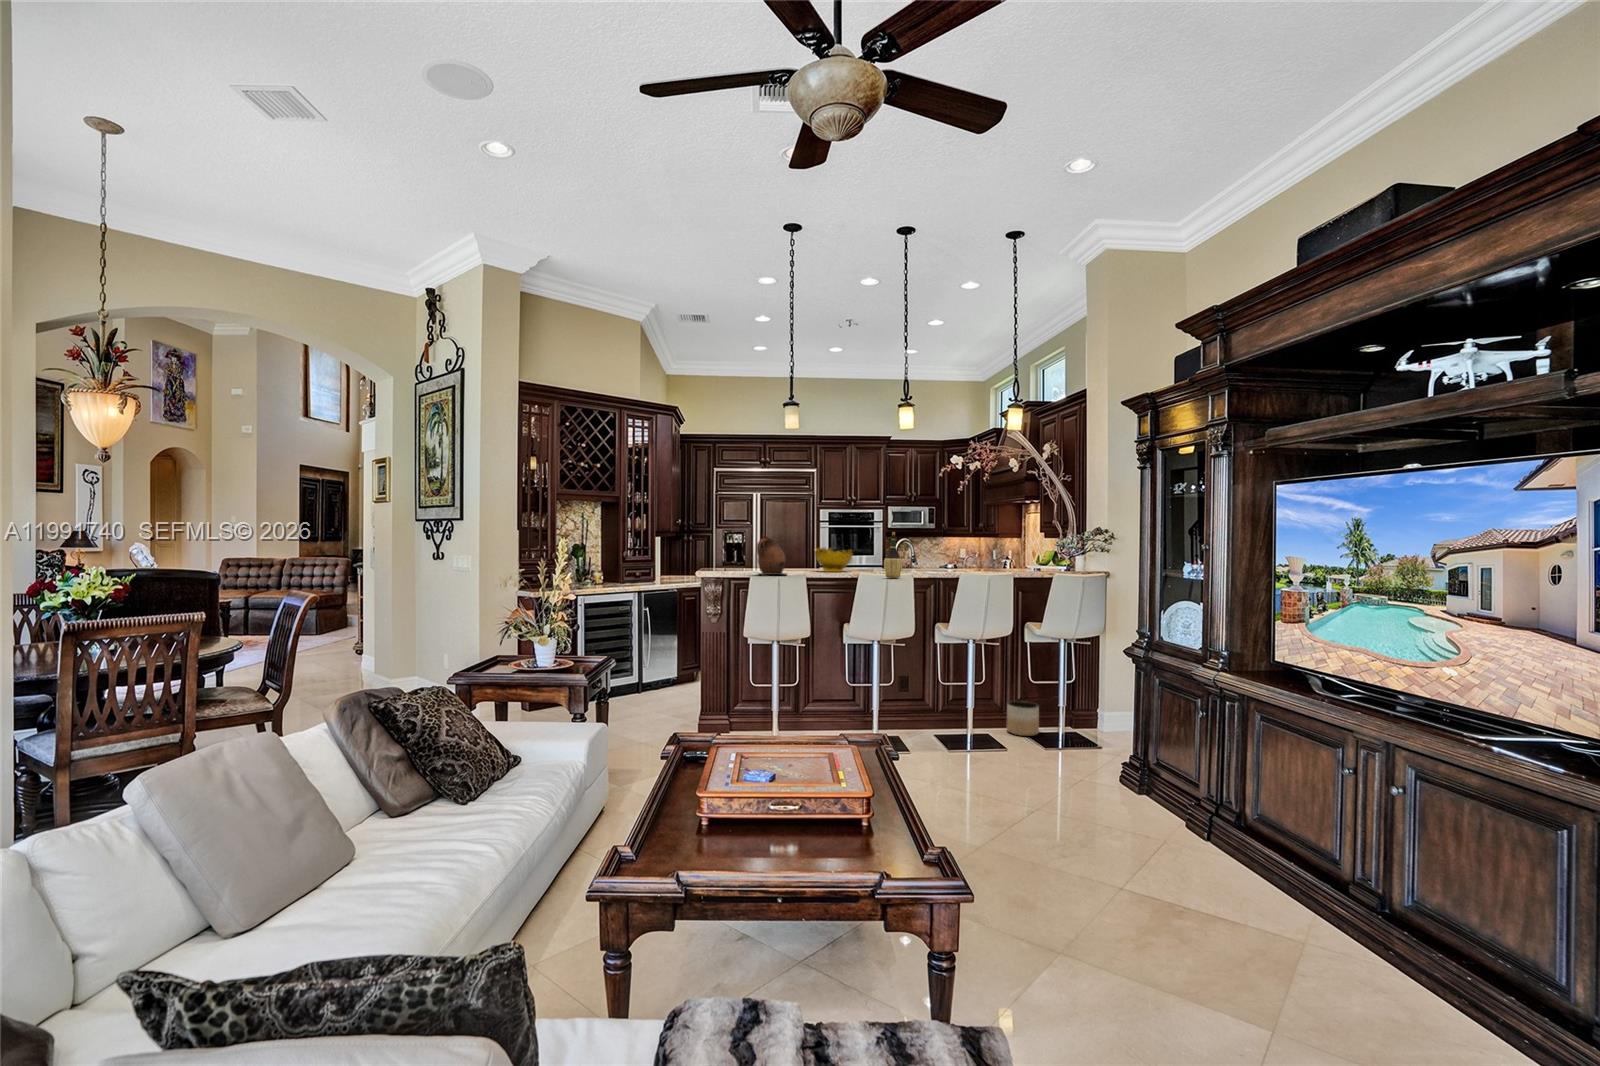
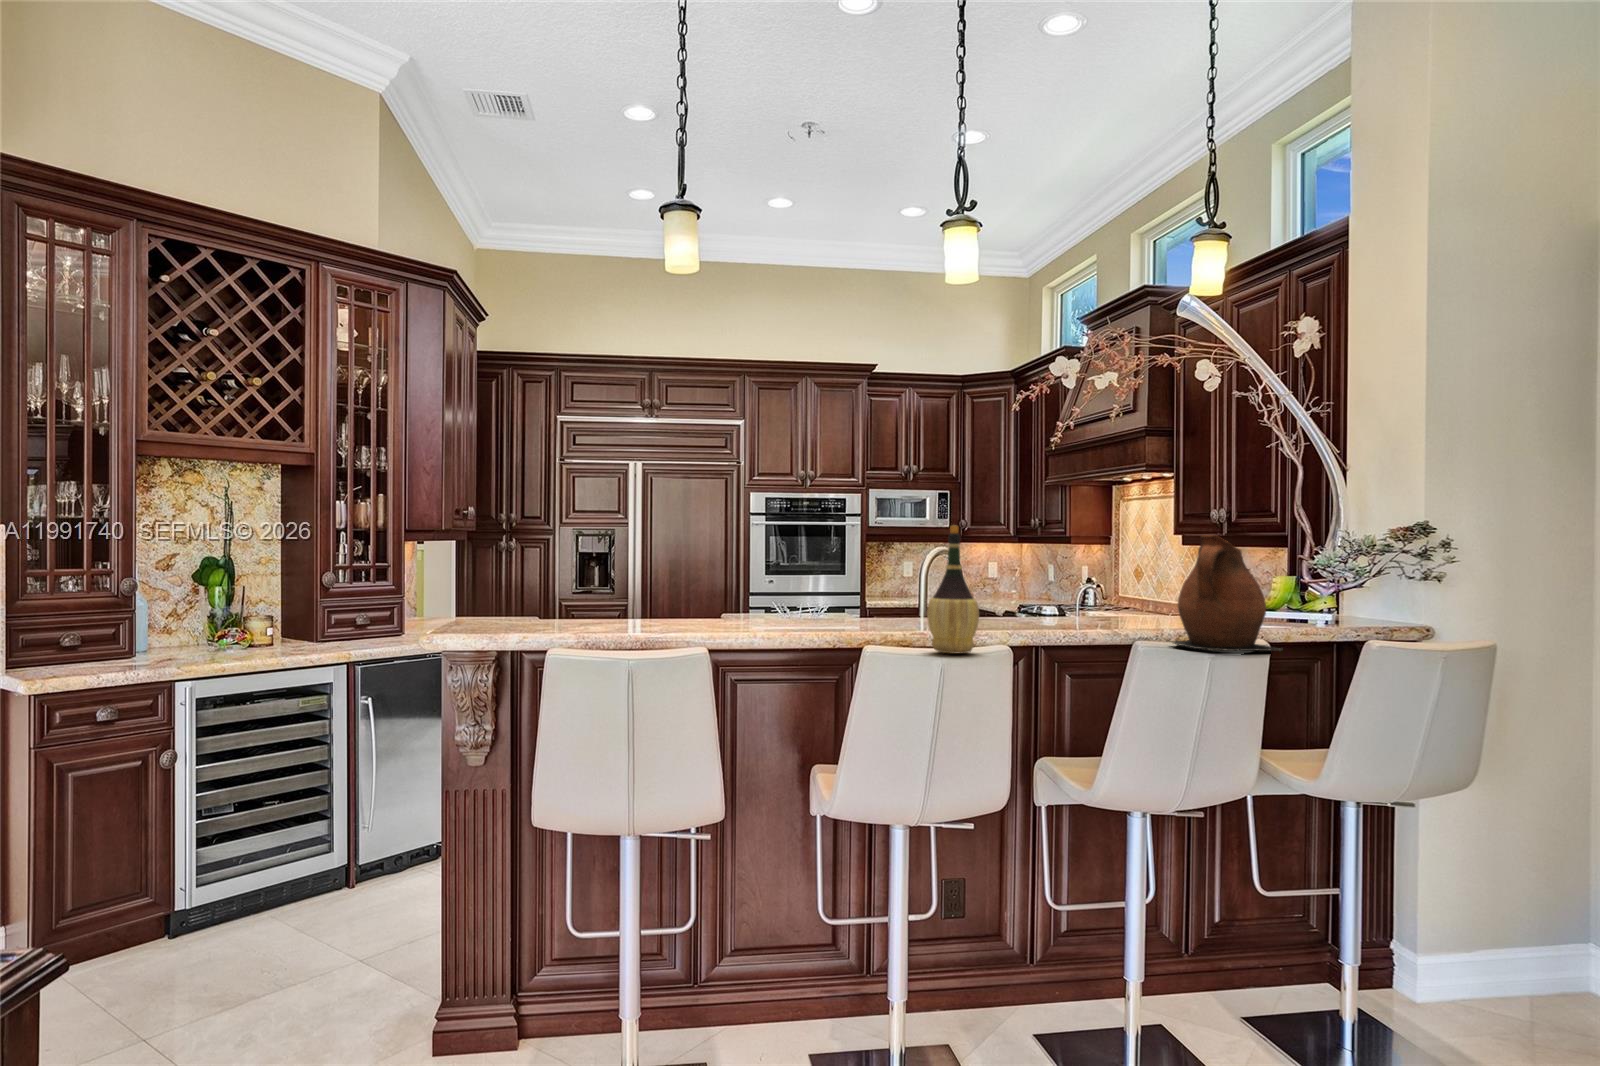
ceramic pitcher: present [757,535,786,575] -> present [1166,535,1282,651]
decorative bowl: present [815,548,853,572] -> none [738,564,824,621]
planter: present [1007,701,1039,736] -> none [1199,928,1283,1030]

